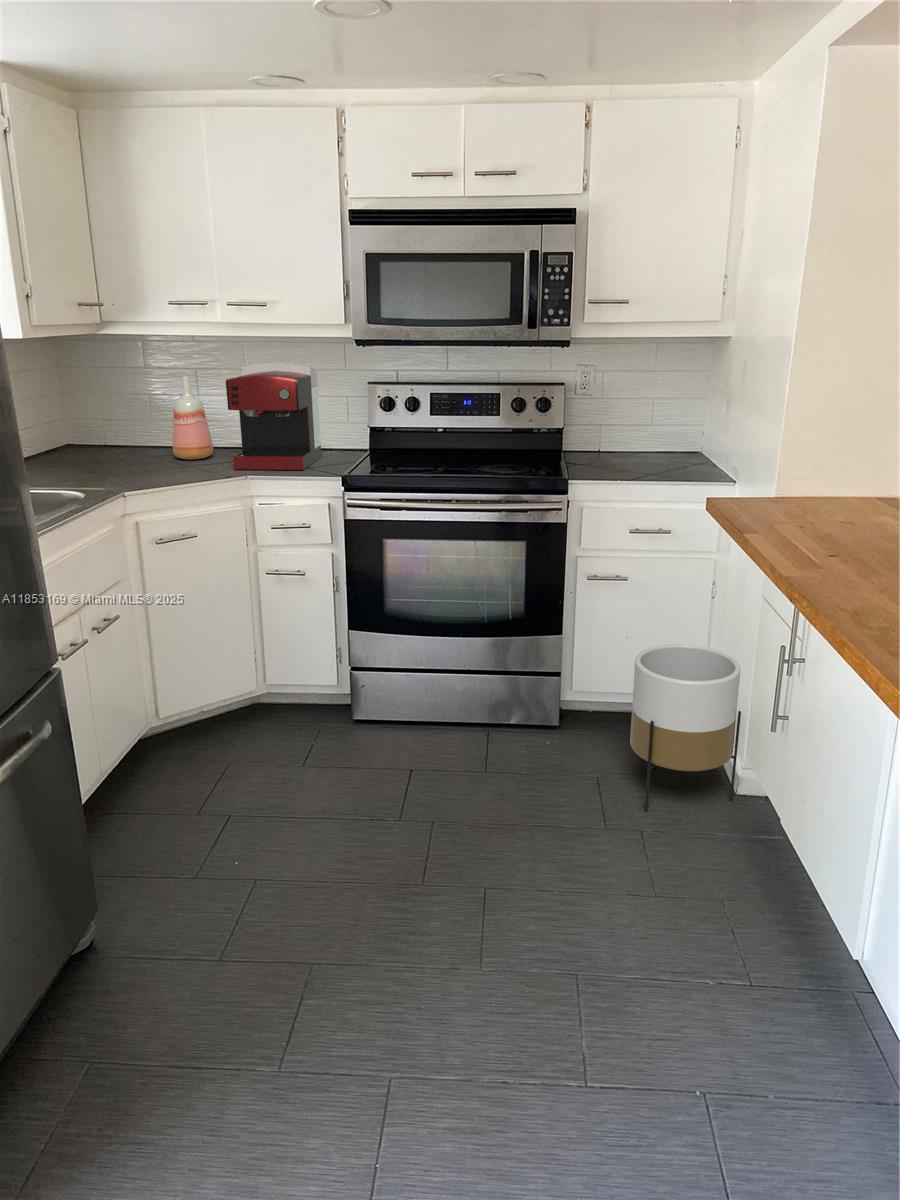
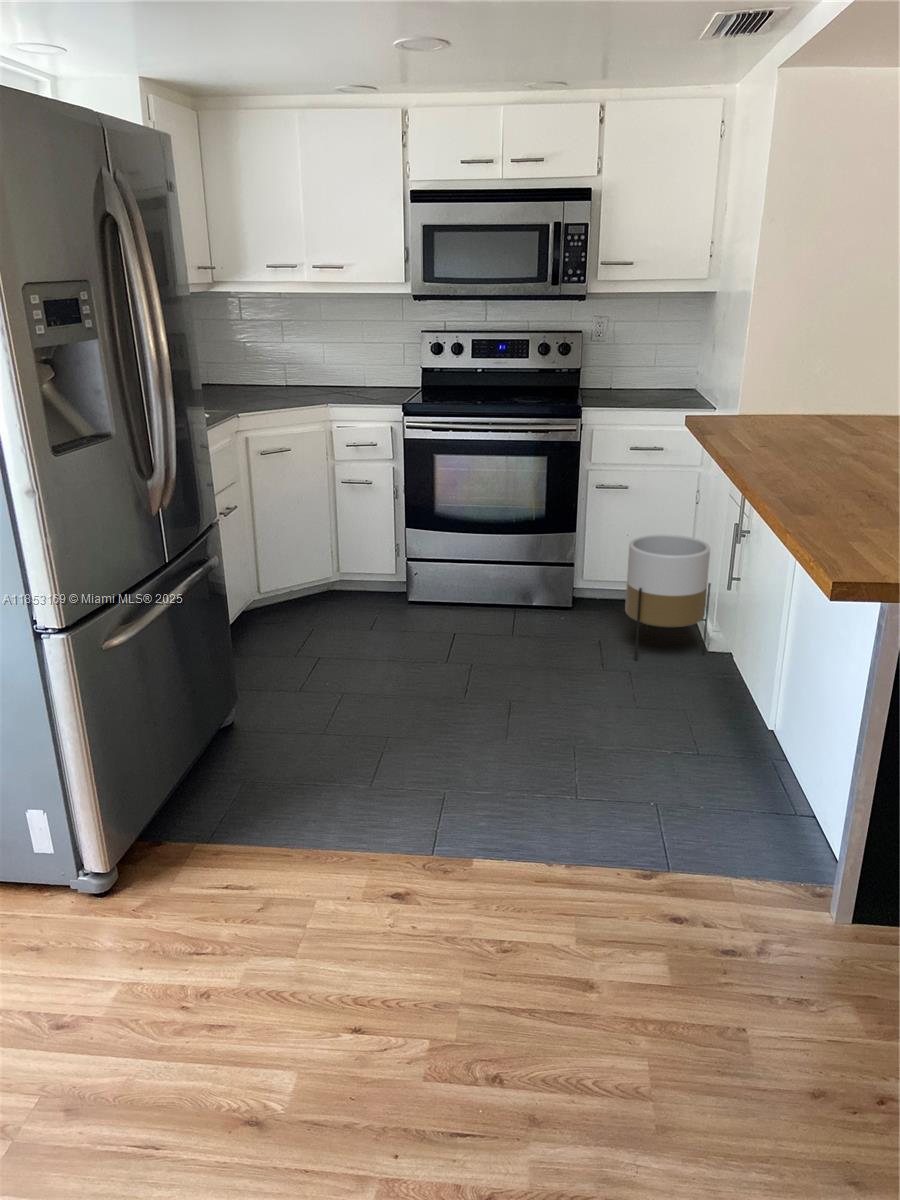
coffee maker: present [226,363,321,470] -> none [311,314,384,399]
vase: present [173,376,213,459] -> none [265,325,297,393]

